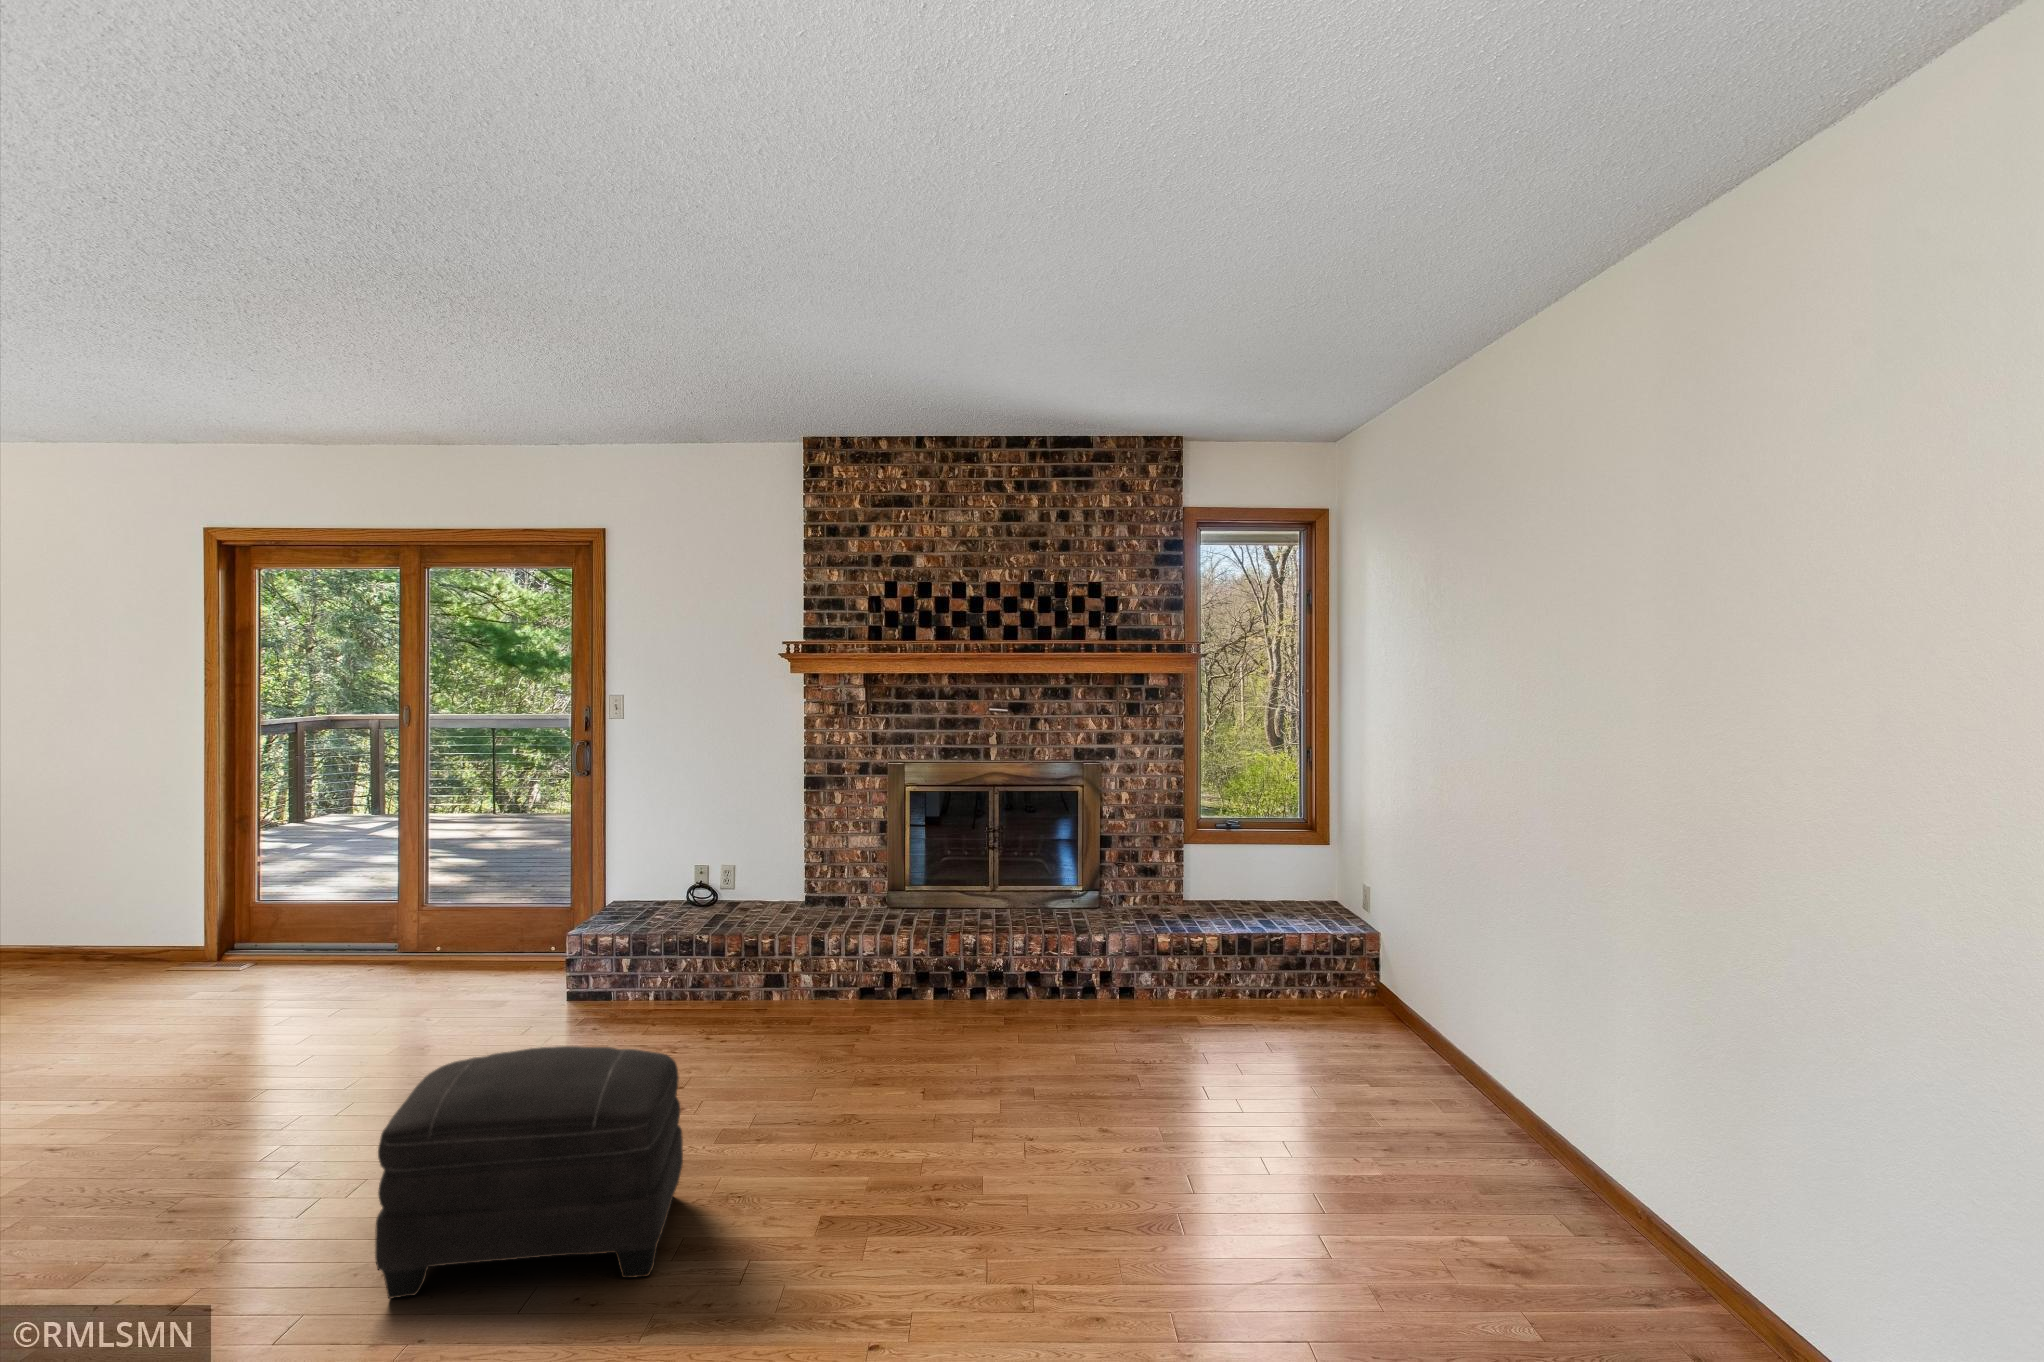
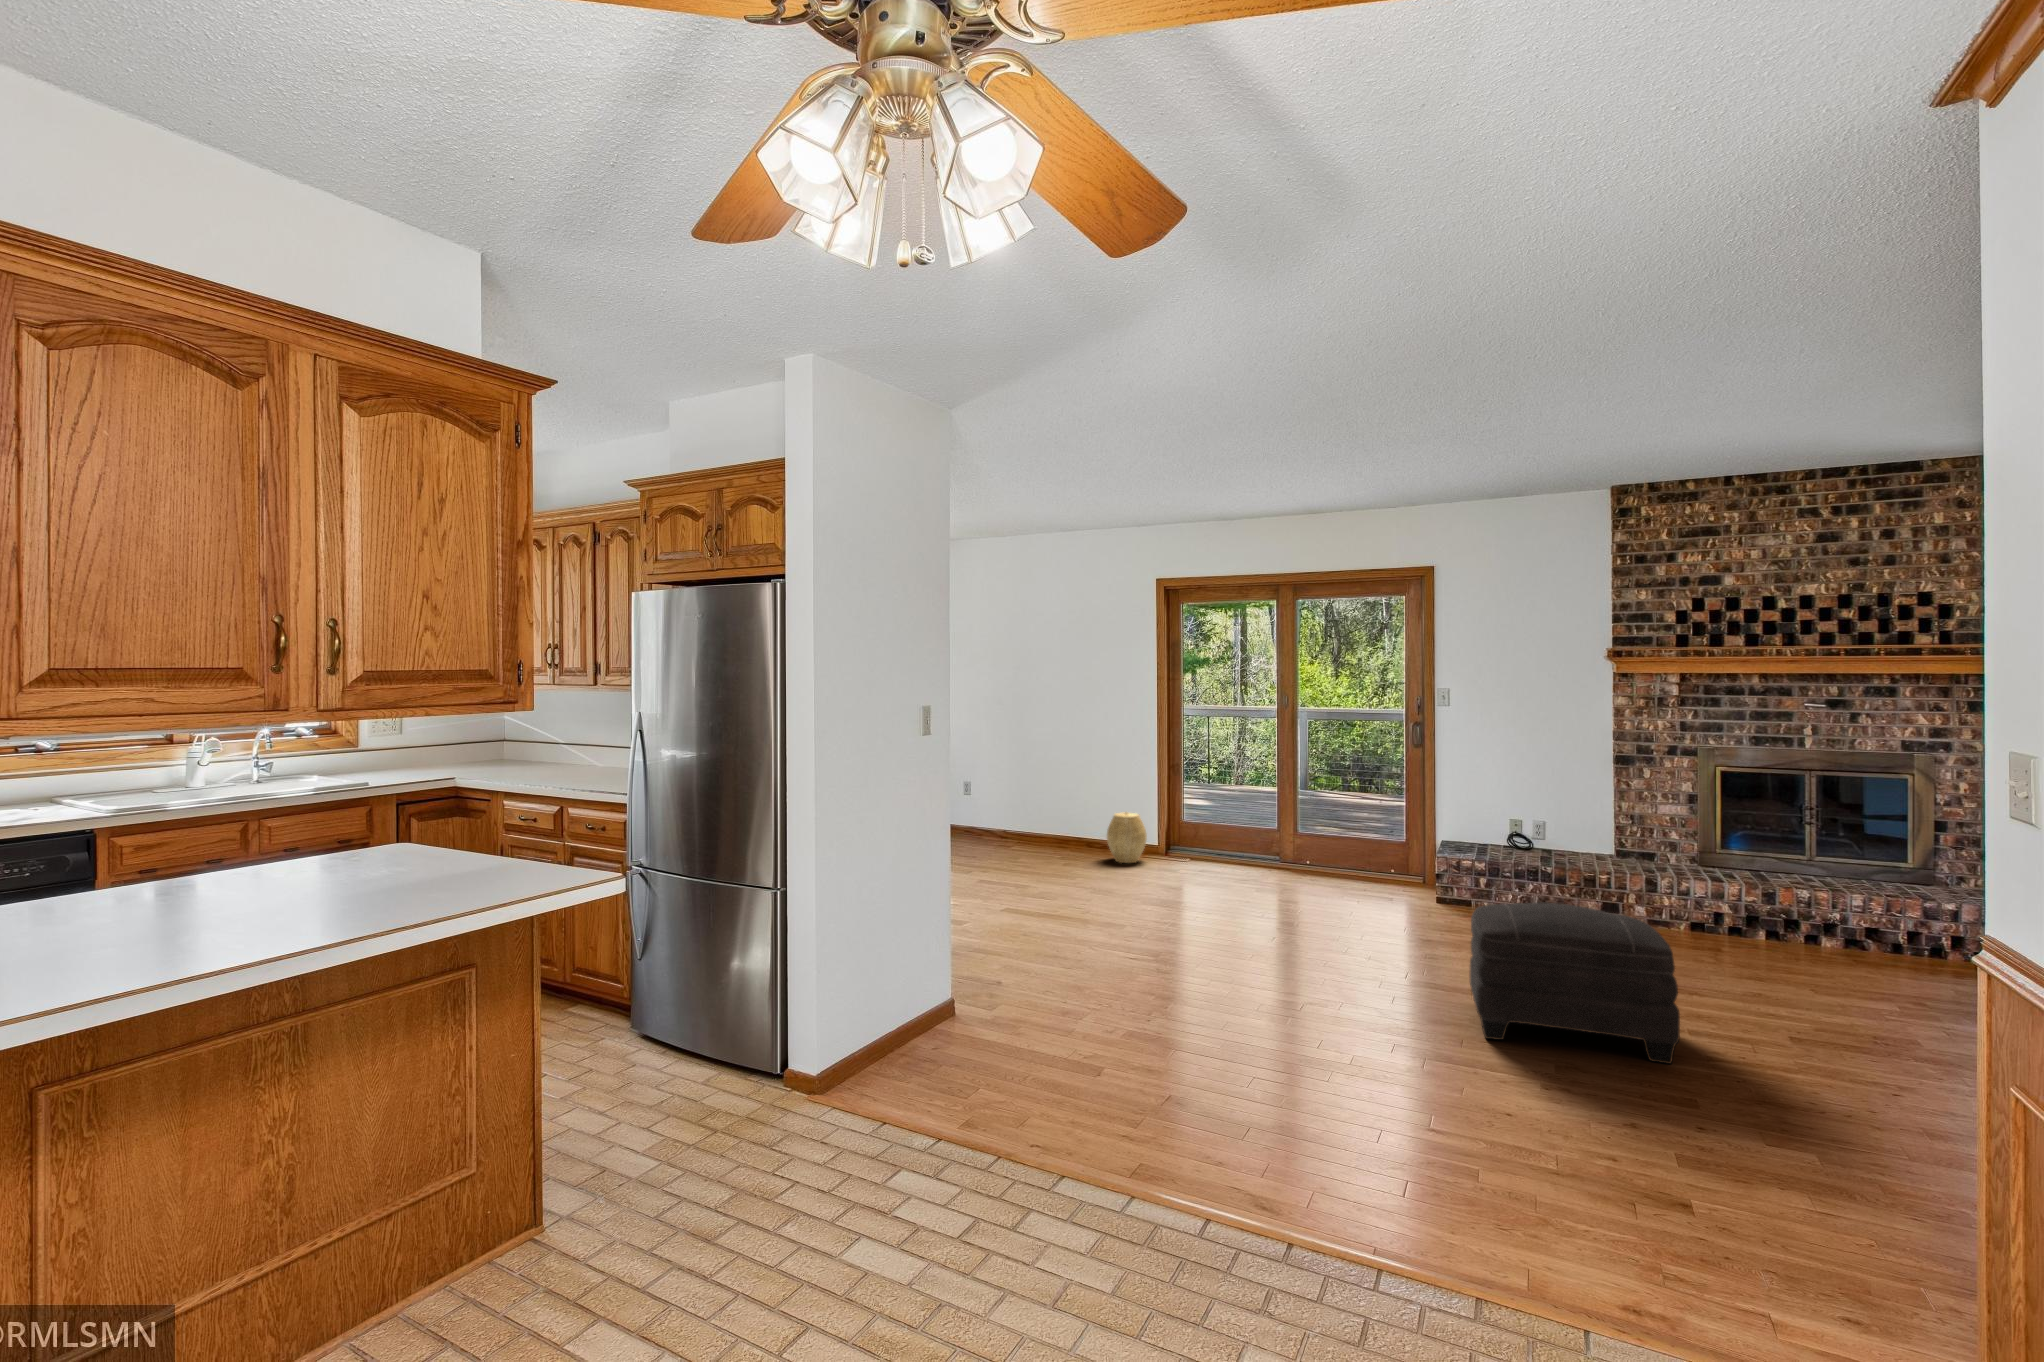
woven basket: none [66,906,152,993] -> present [1107,812,1147,863]

